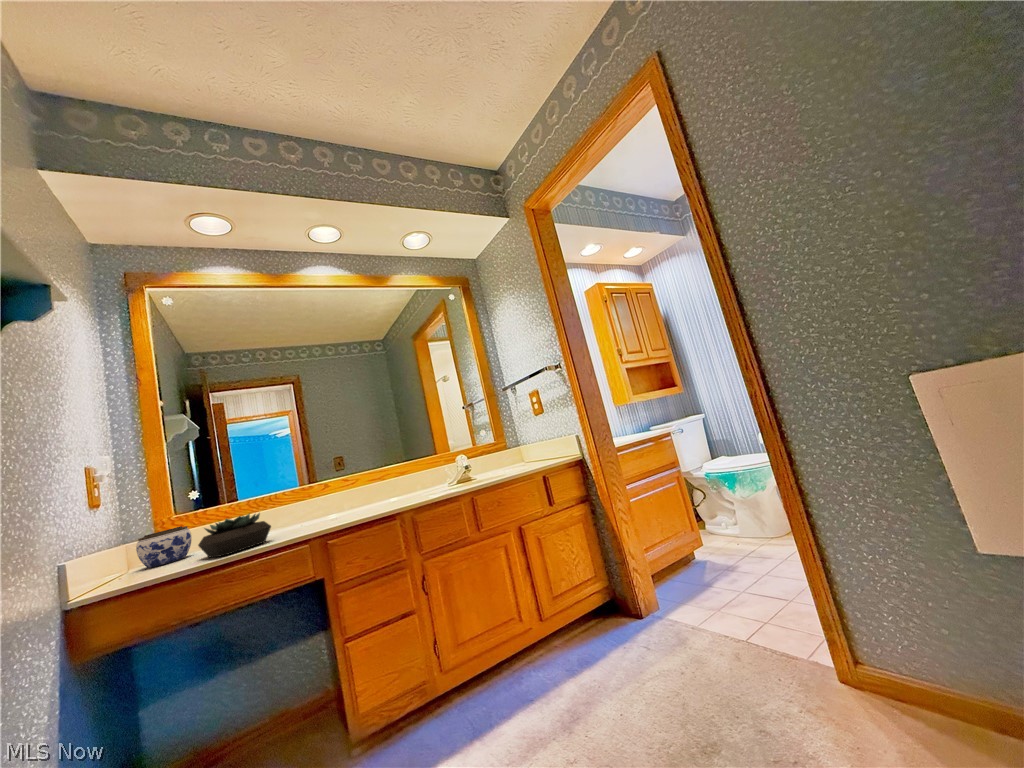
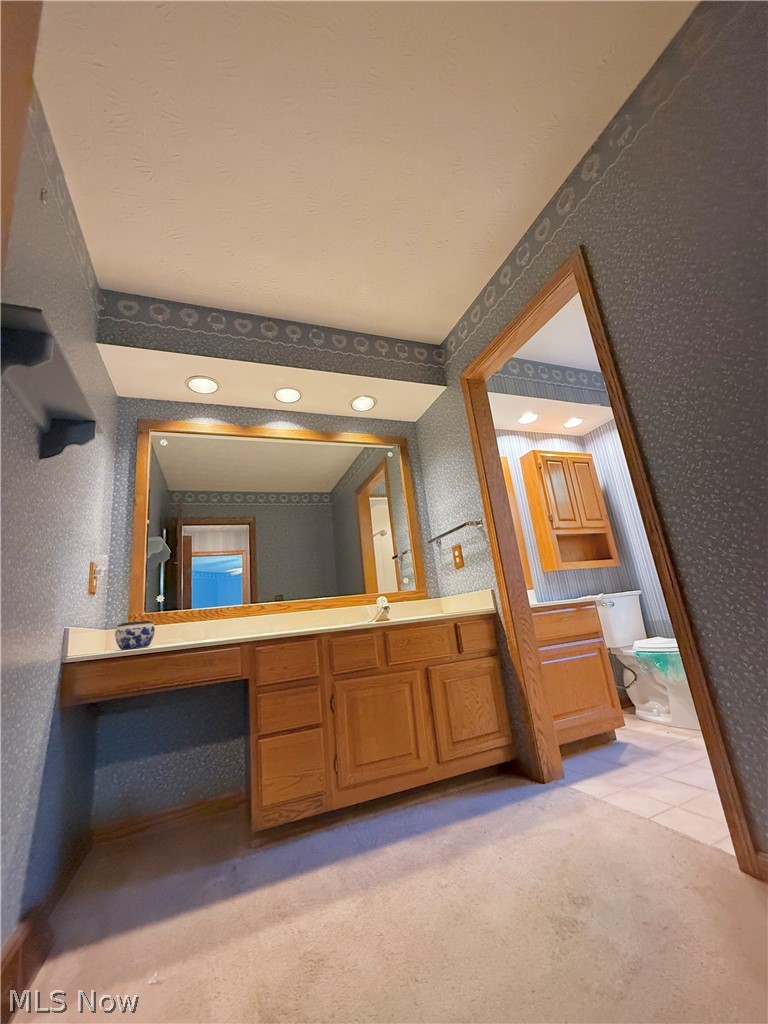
succulent plant: present [198,513,271,558] -> none [160,615,216,646]

